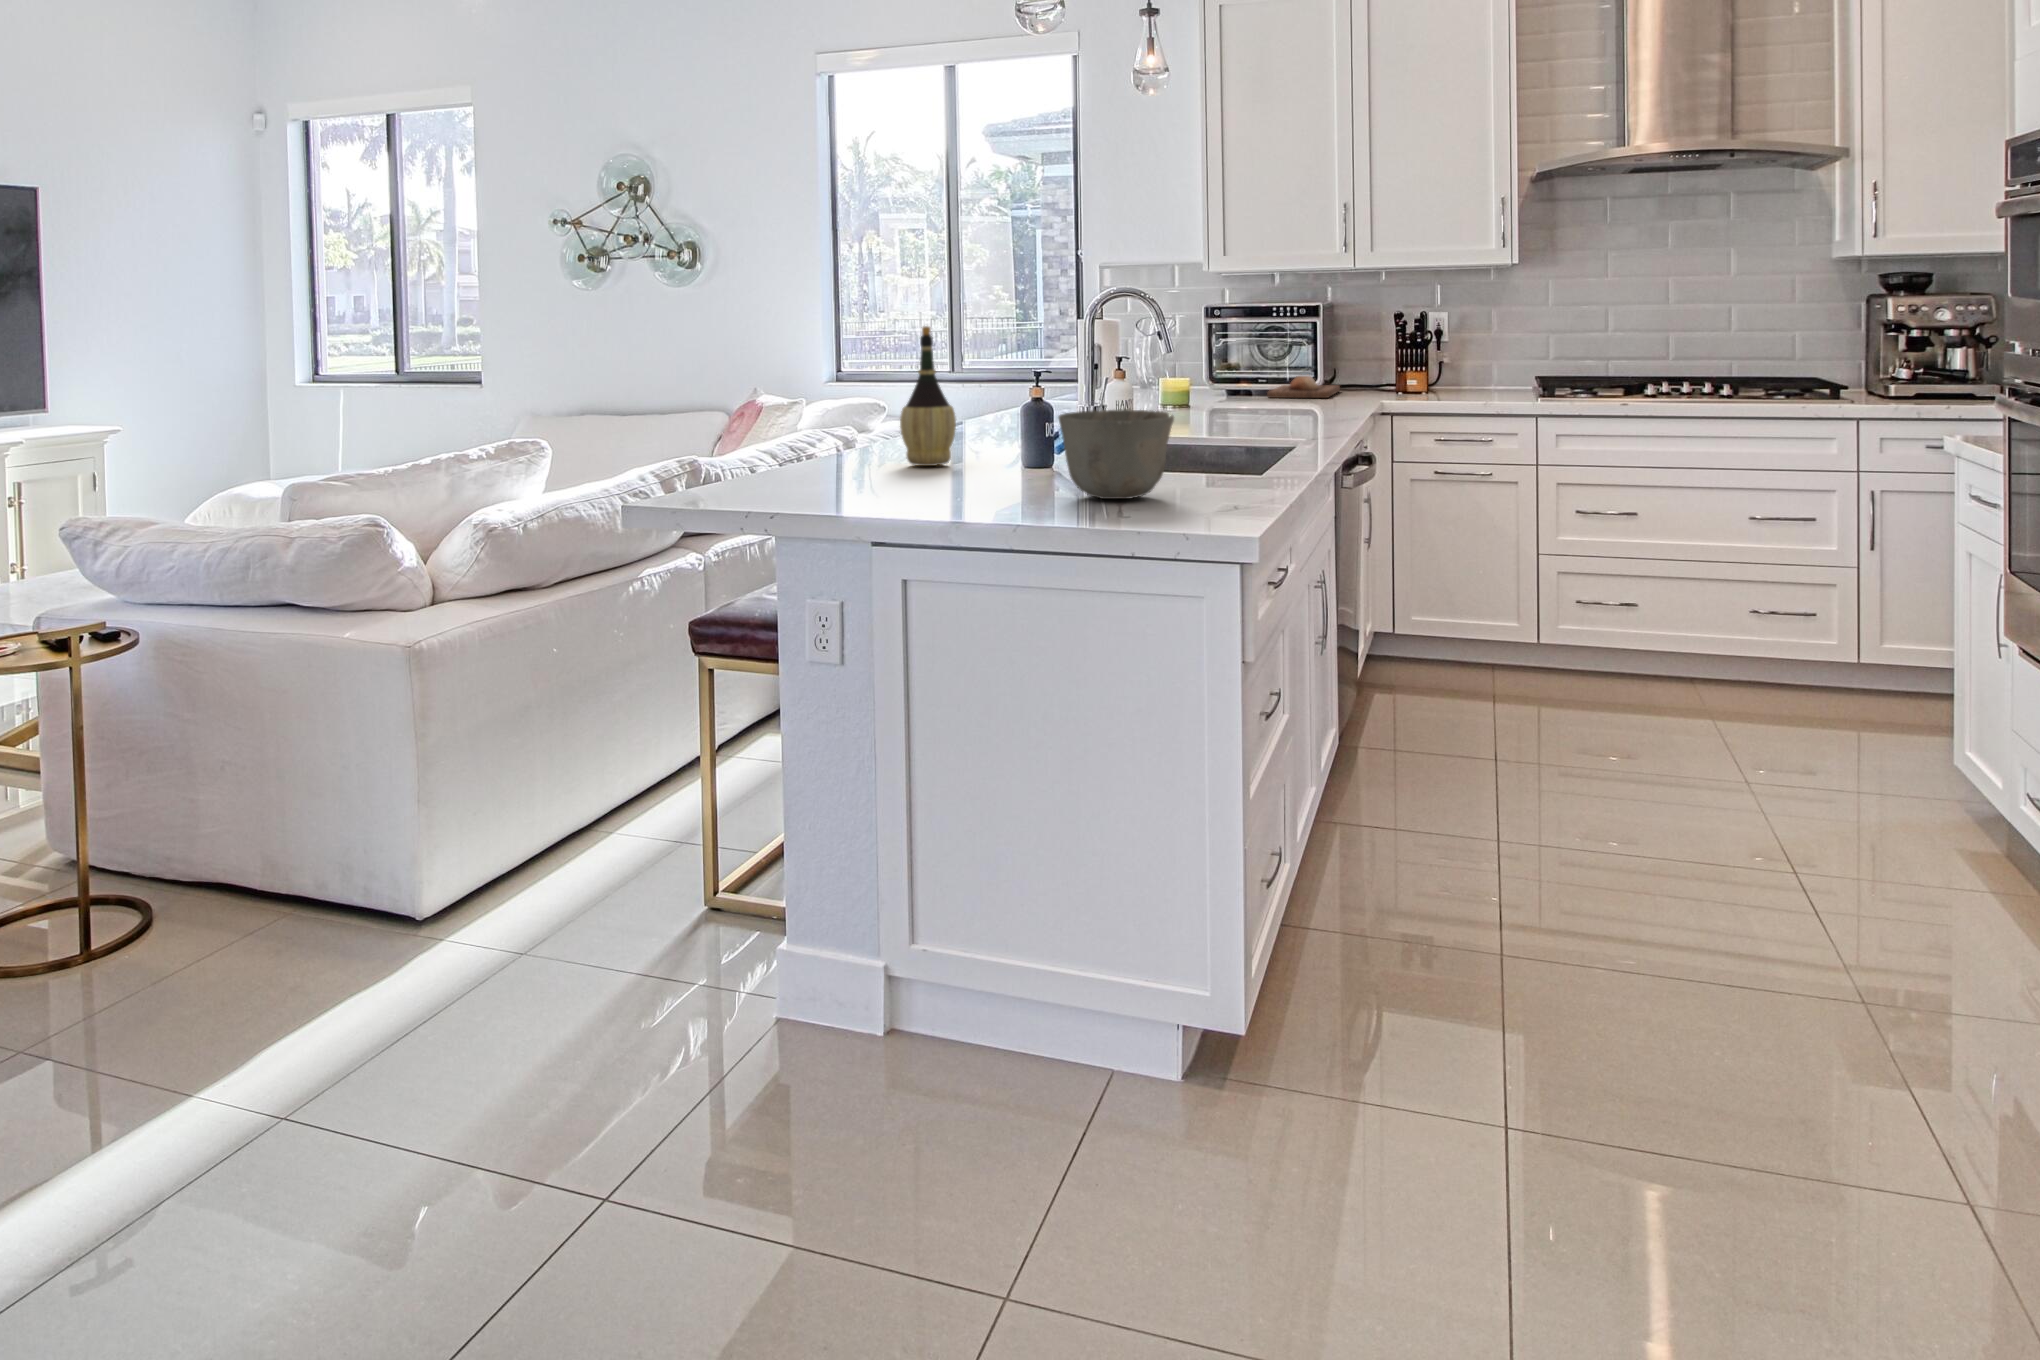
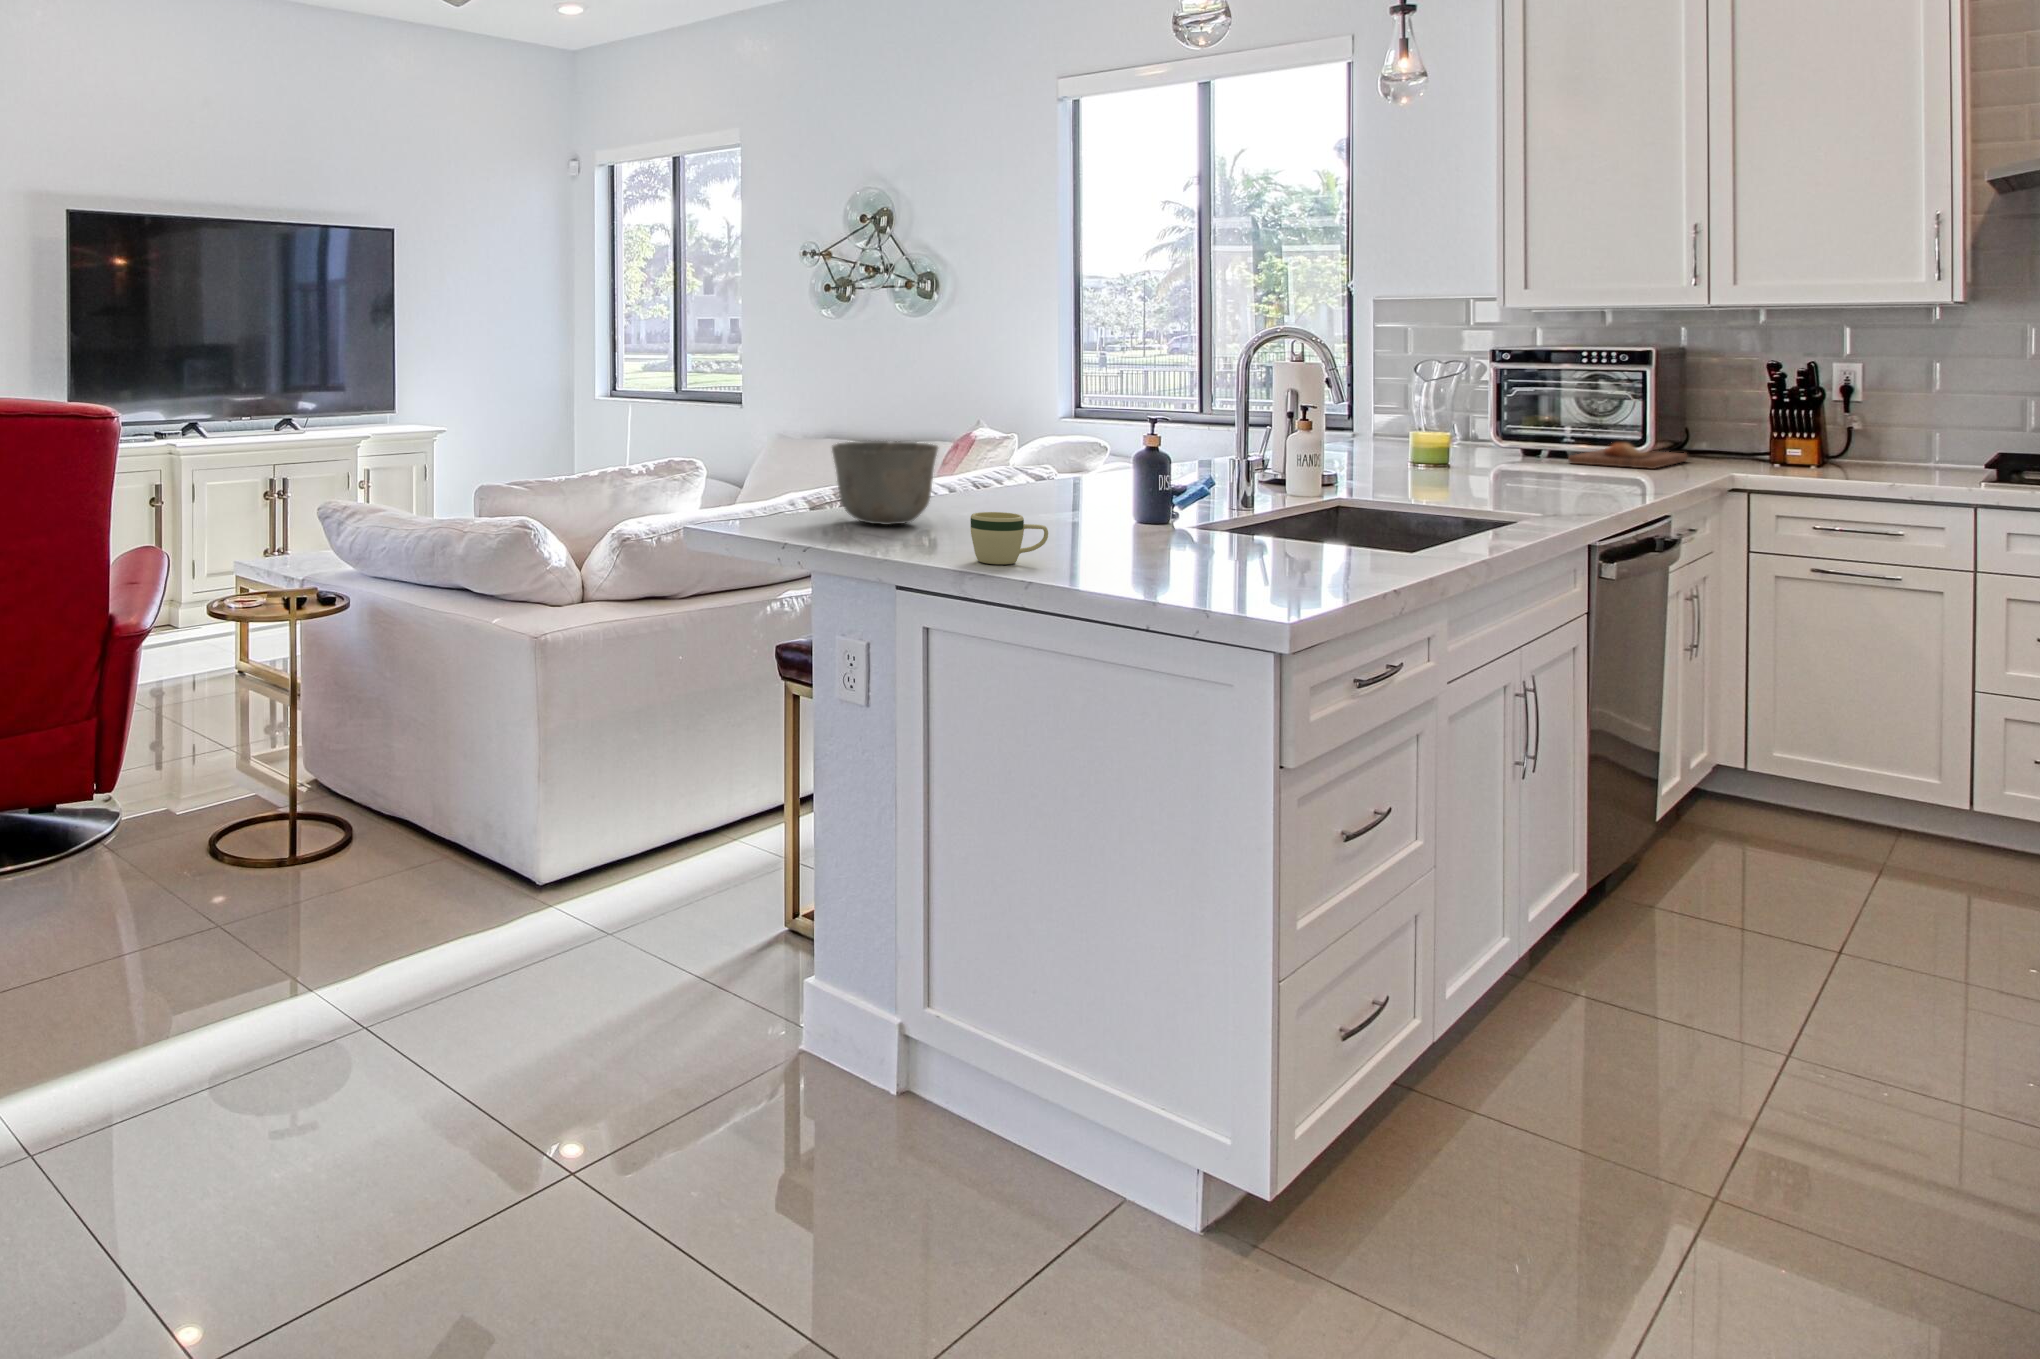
wine bottle: present [900,326,956,466] -> none [999,365,1061,512]
ceramic bowl: present [1059,409,1174,499] -> present [832,441,938,525]
mug: none [941,463,1010,511] -> present [971,512,1048,564]

